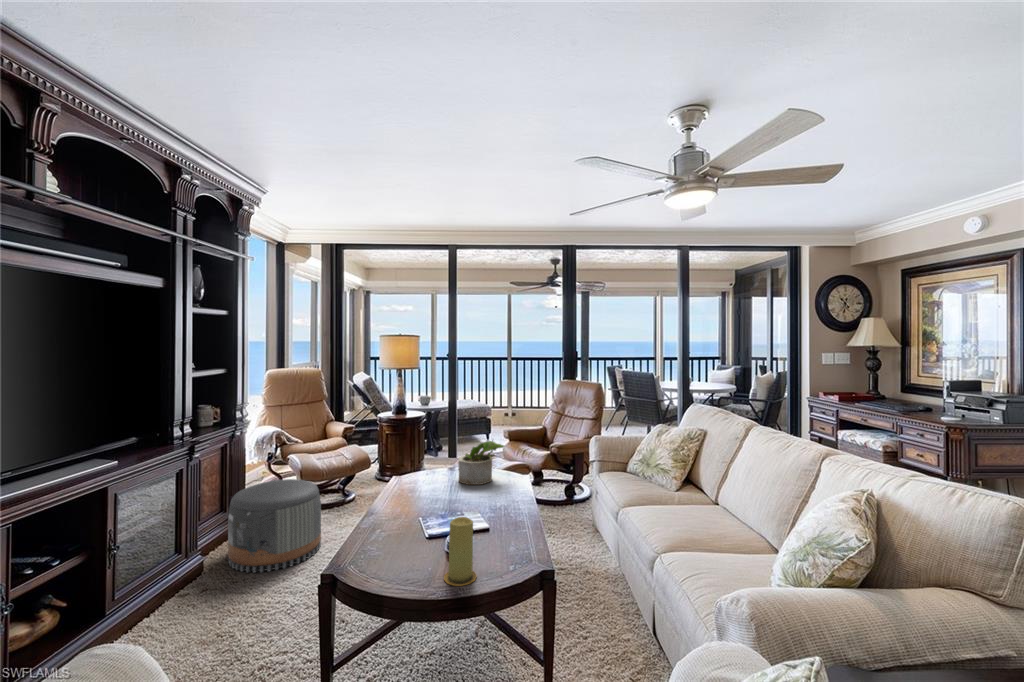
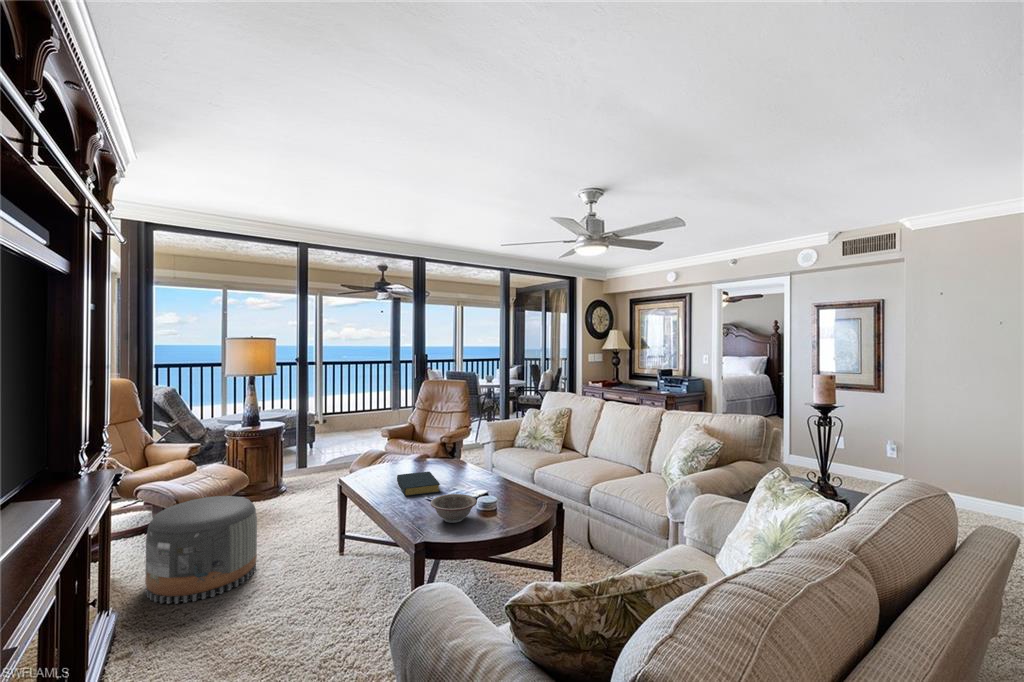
potted plant: present [459,441,504,485] -> none [401,430,439,470]
hardback book: none [402,488,460,519] -> present [397,472,440,496]
candle: present [444,517,477,586] -> none [503,473,527,521]
decorative bowl: none [364,526,424,566] -> present [430,494,477,523]

